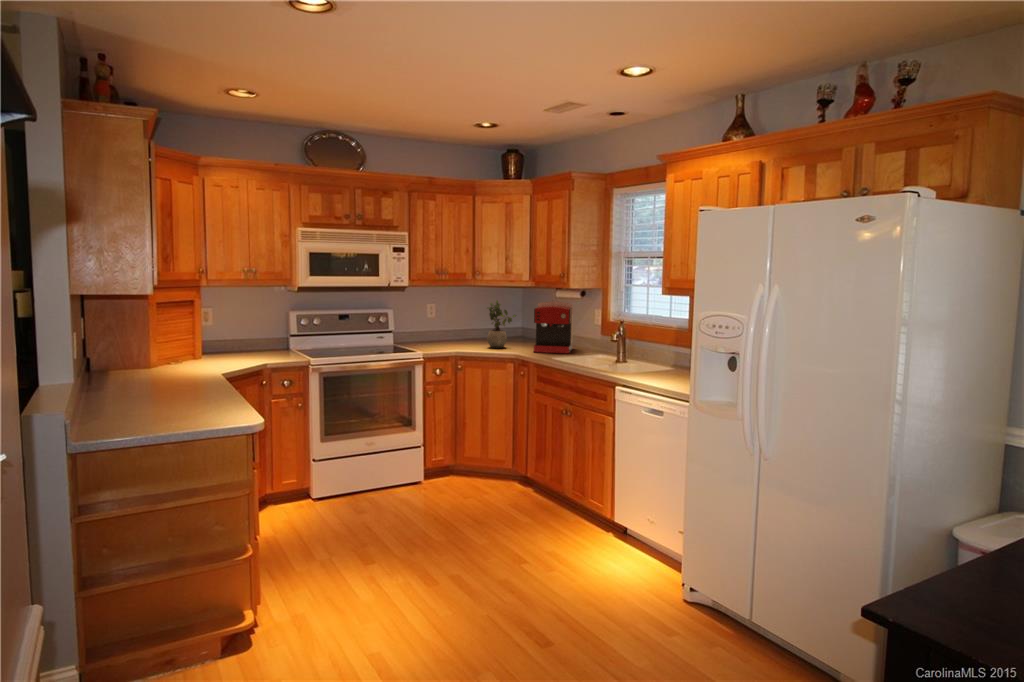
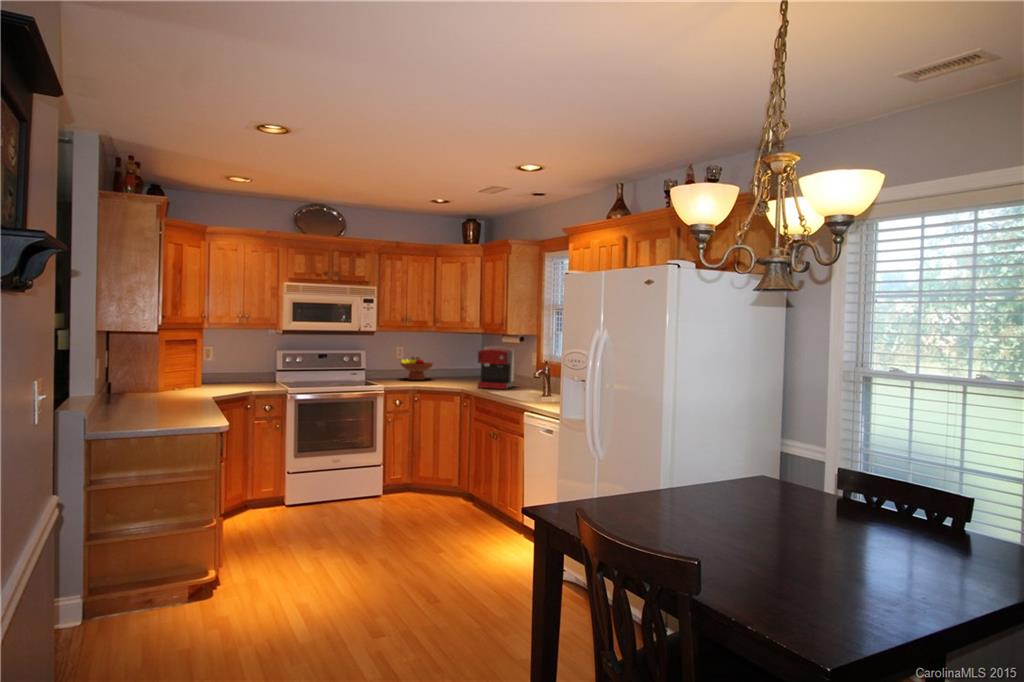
potted plant: present [487,300,516,348] -> none [442,344,466,385]
fruit bowl: none [432,316,473,343] -> present [400,357,434,380]

